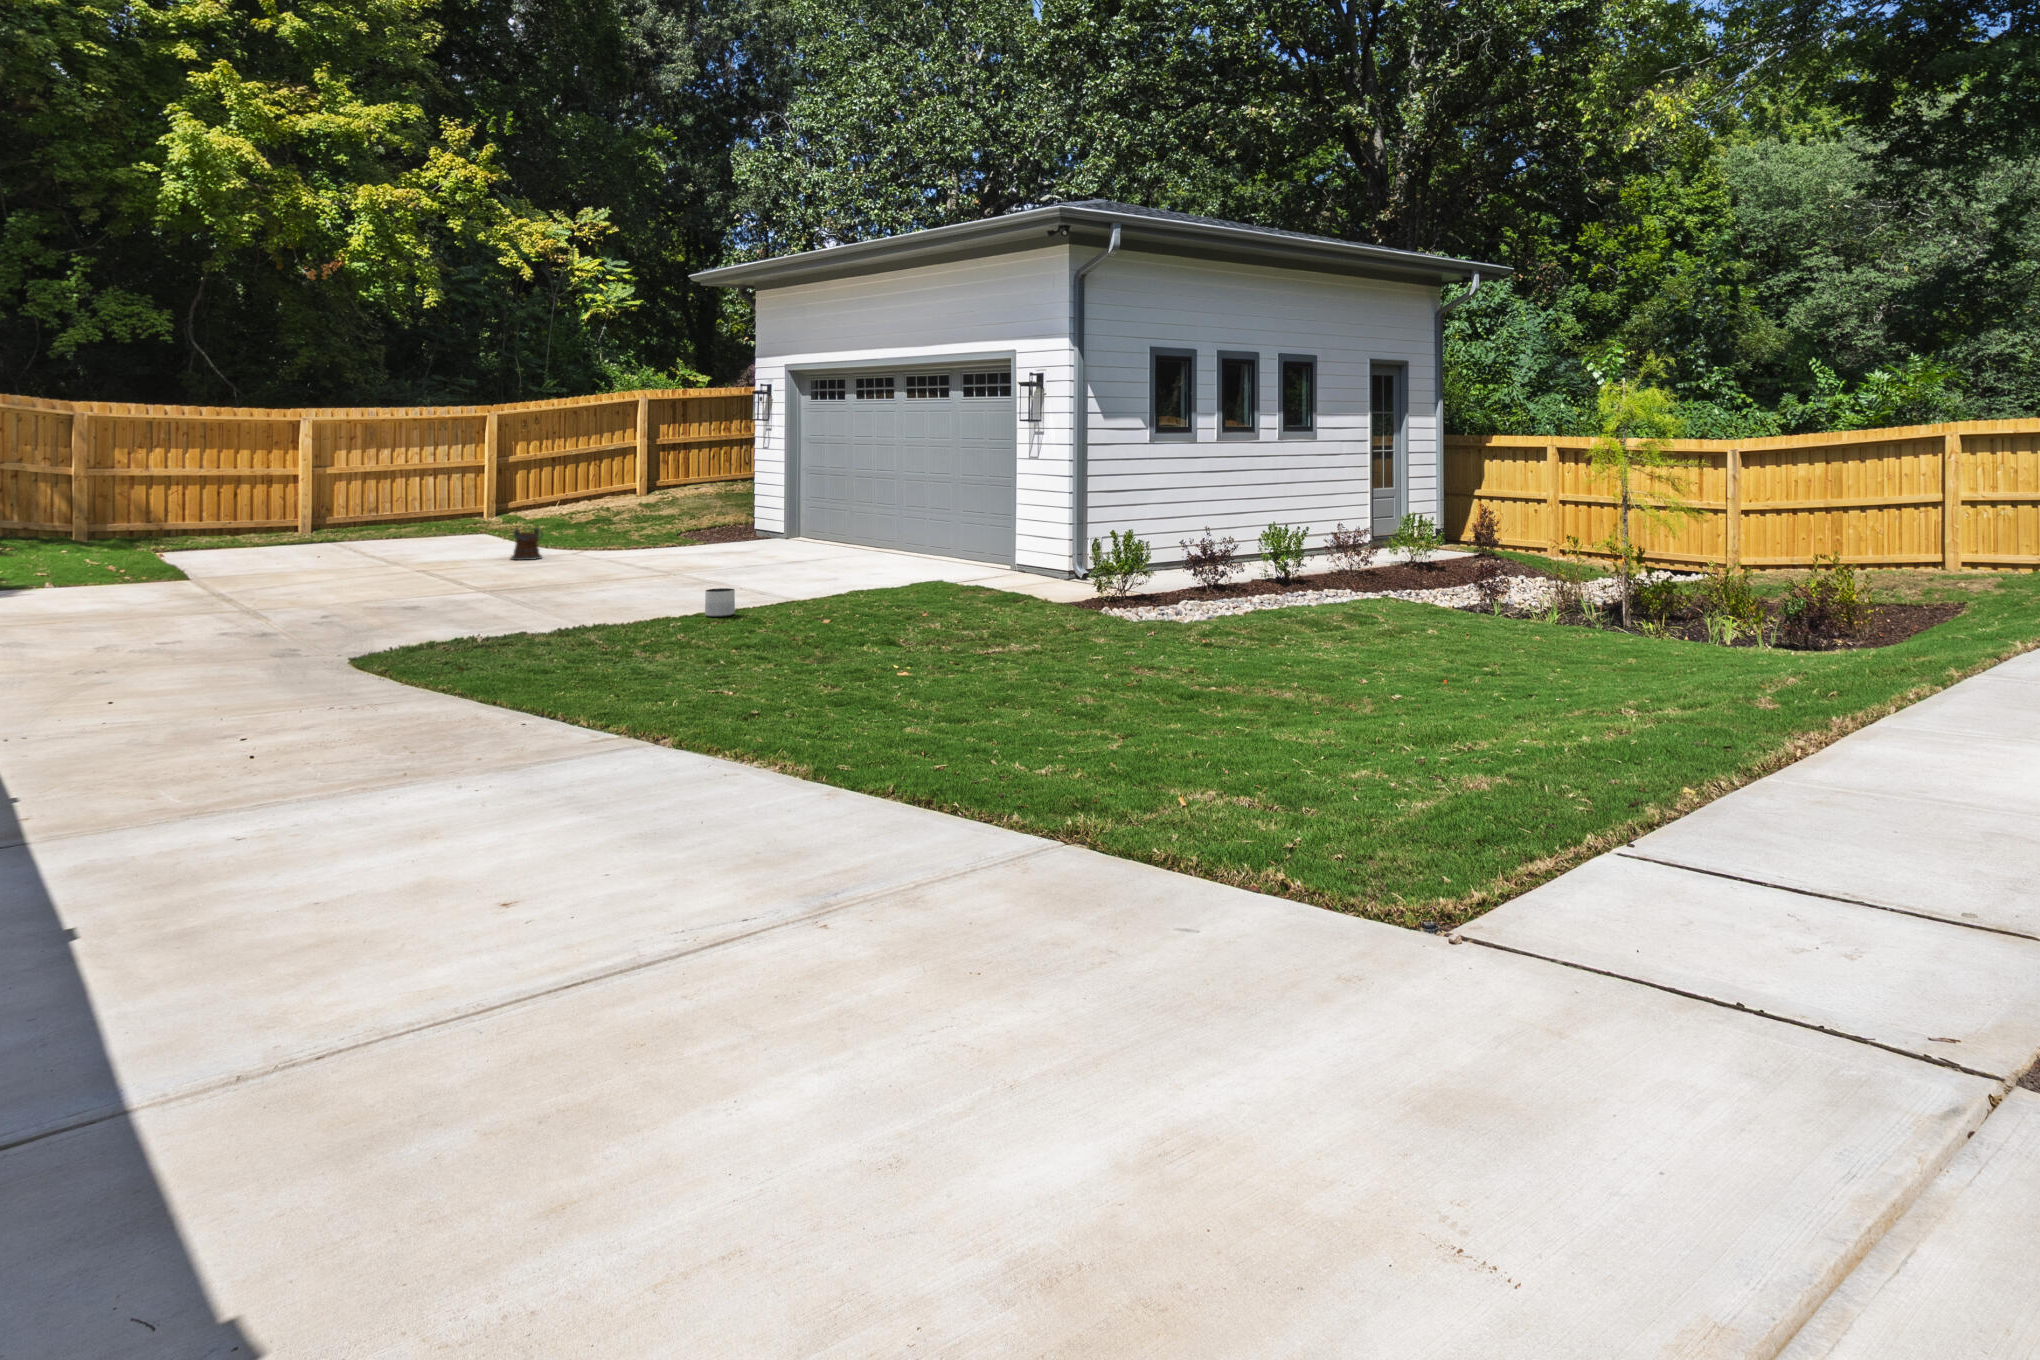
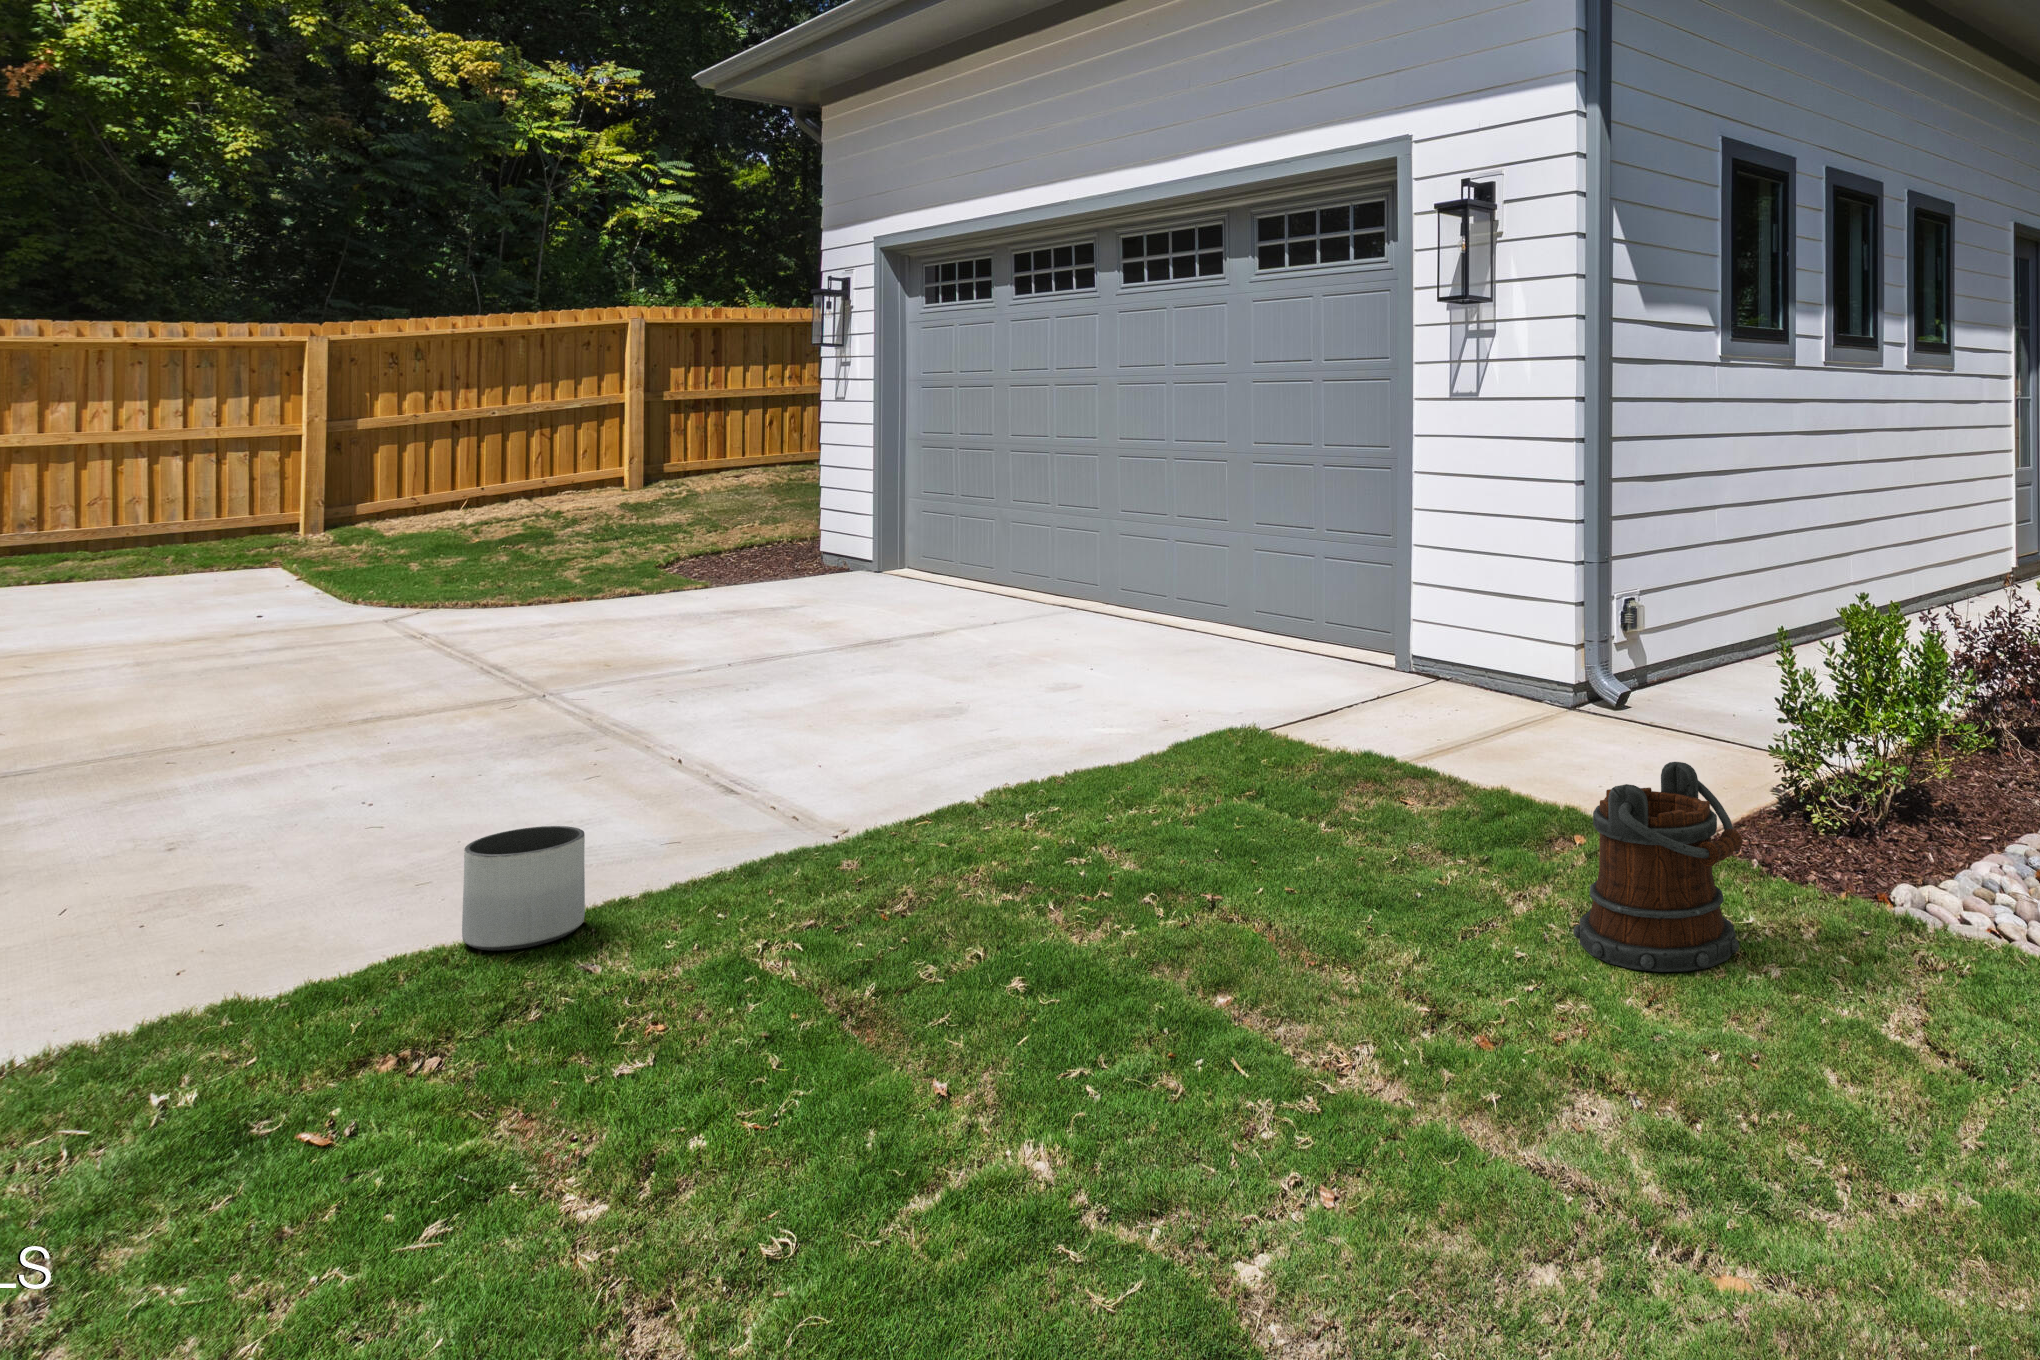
bucket: present [511,528,542,560] -> present [1573,762,1743,972]

